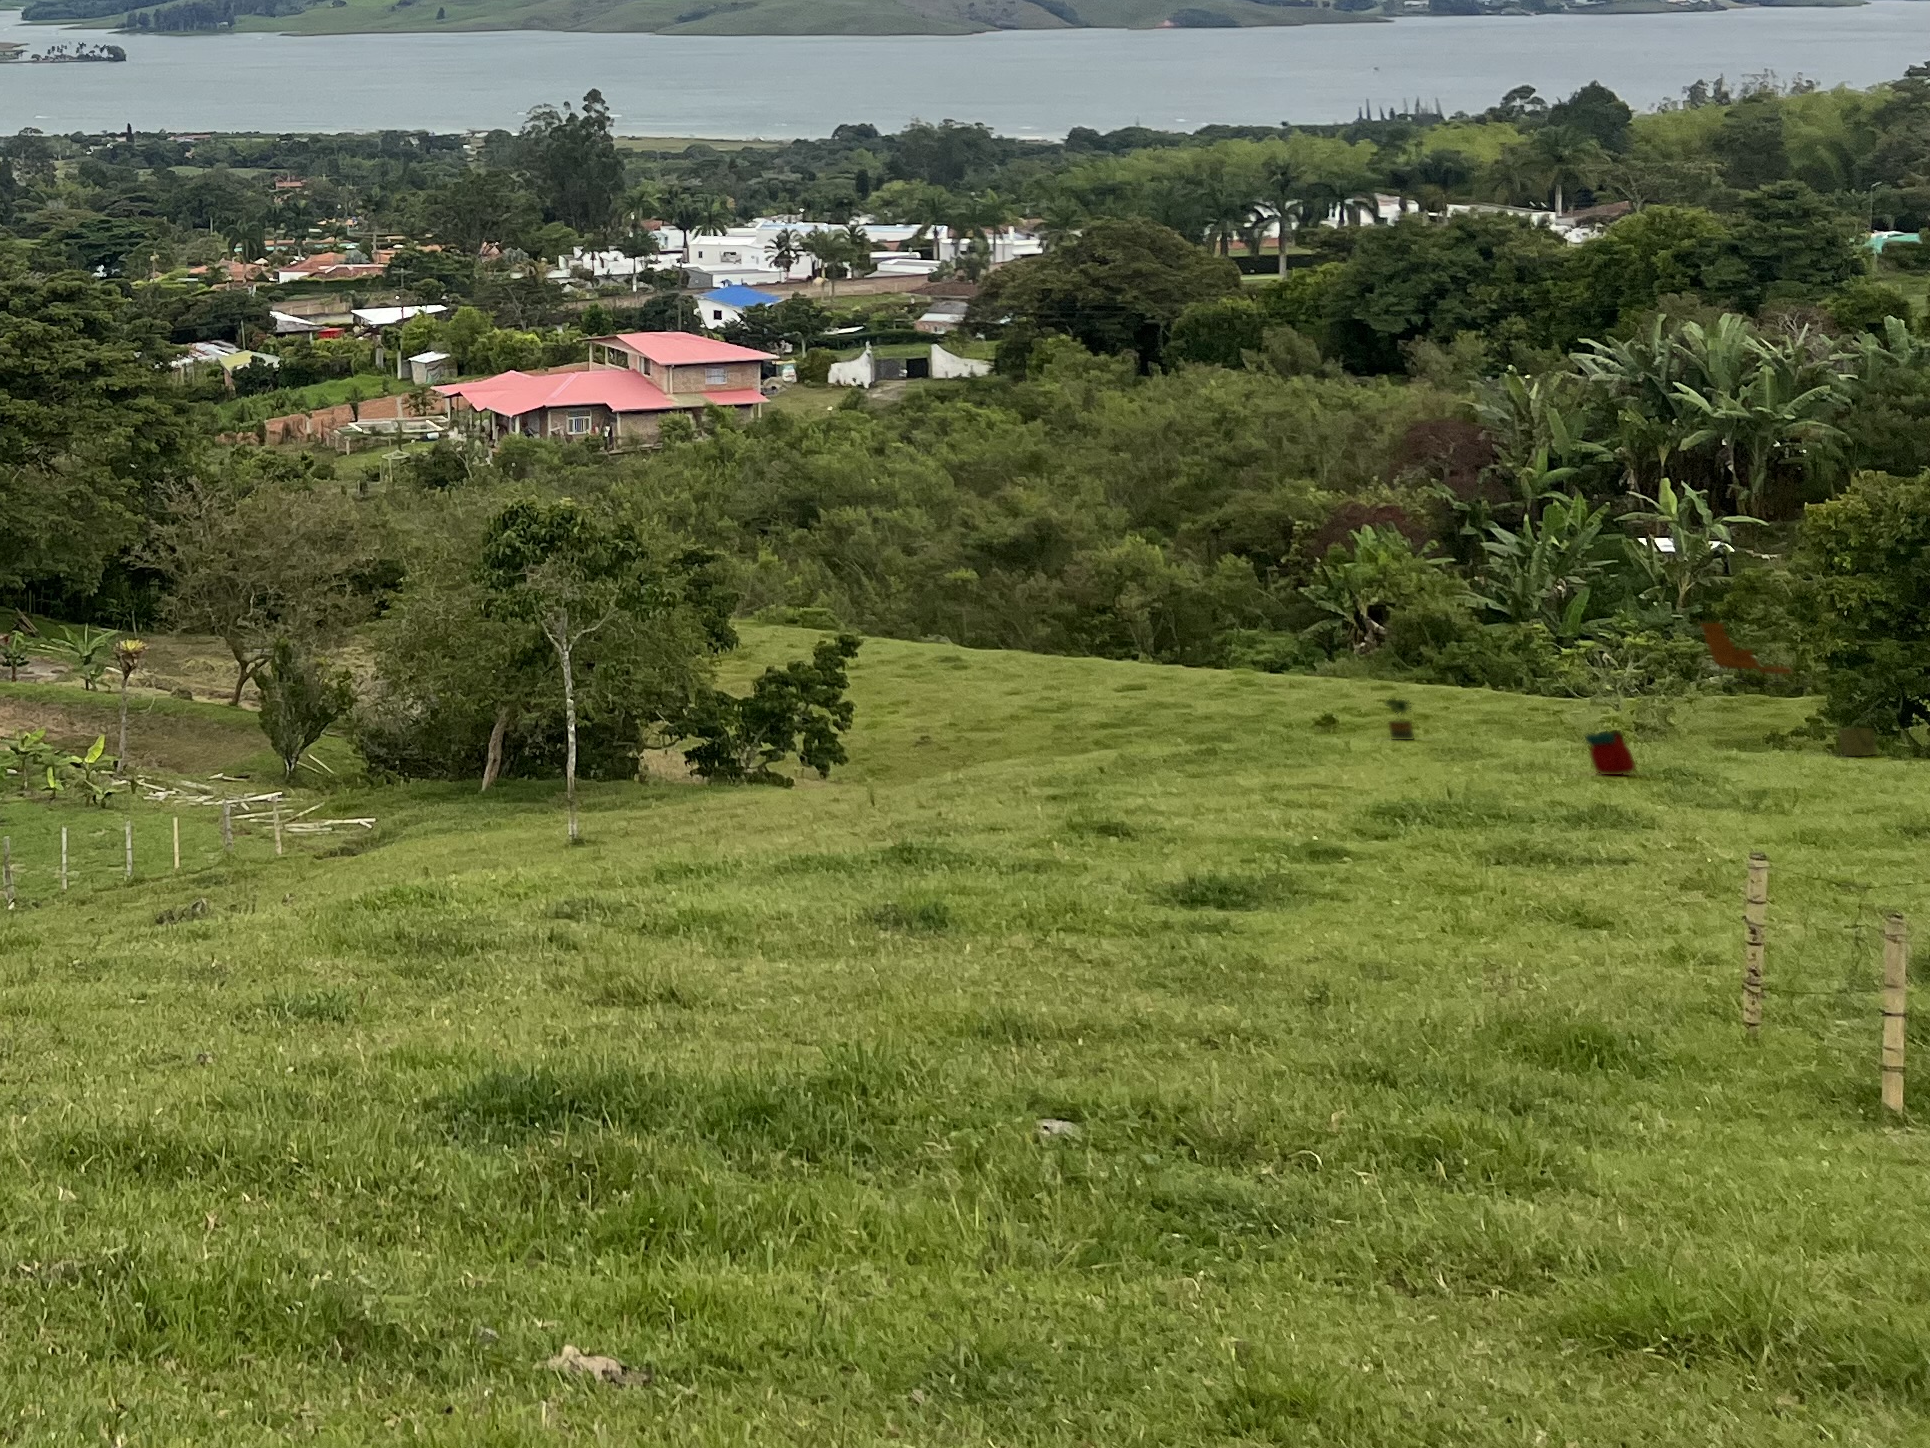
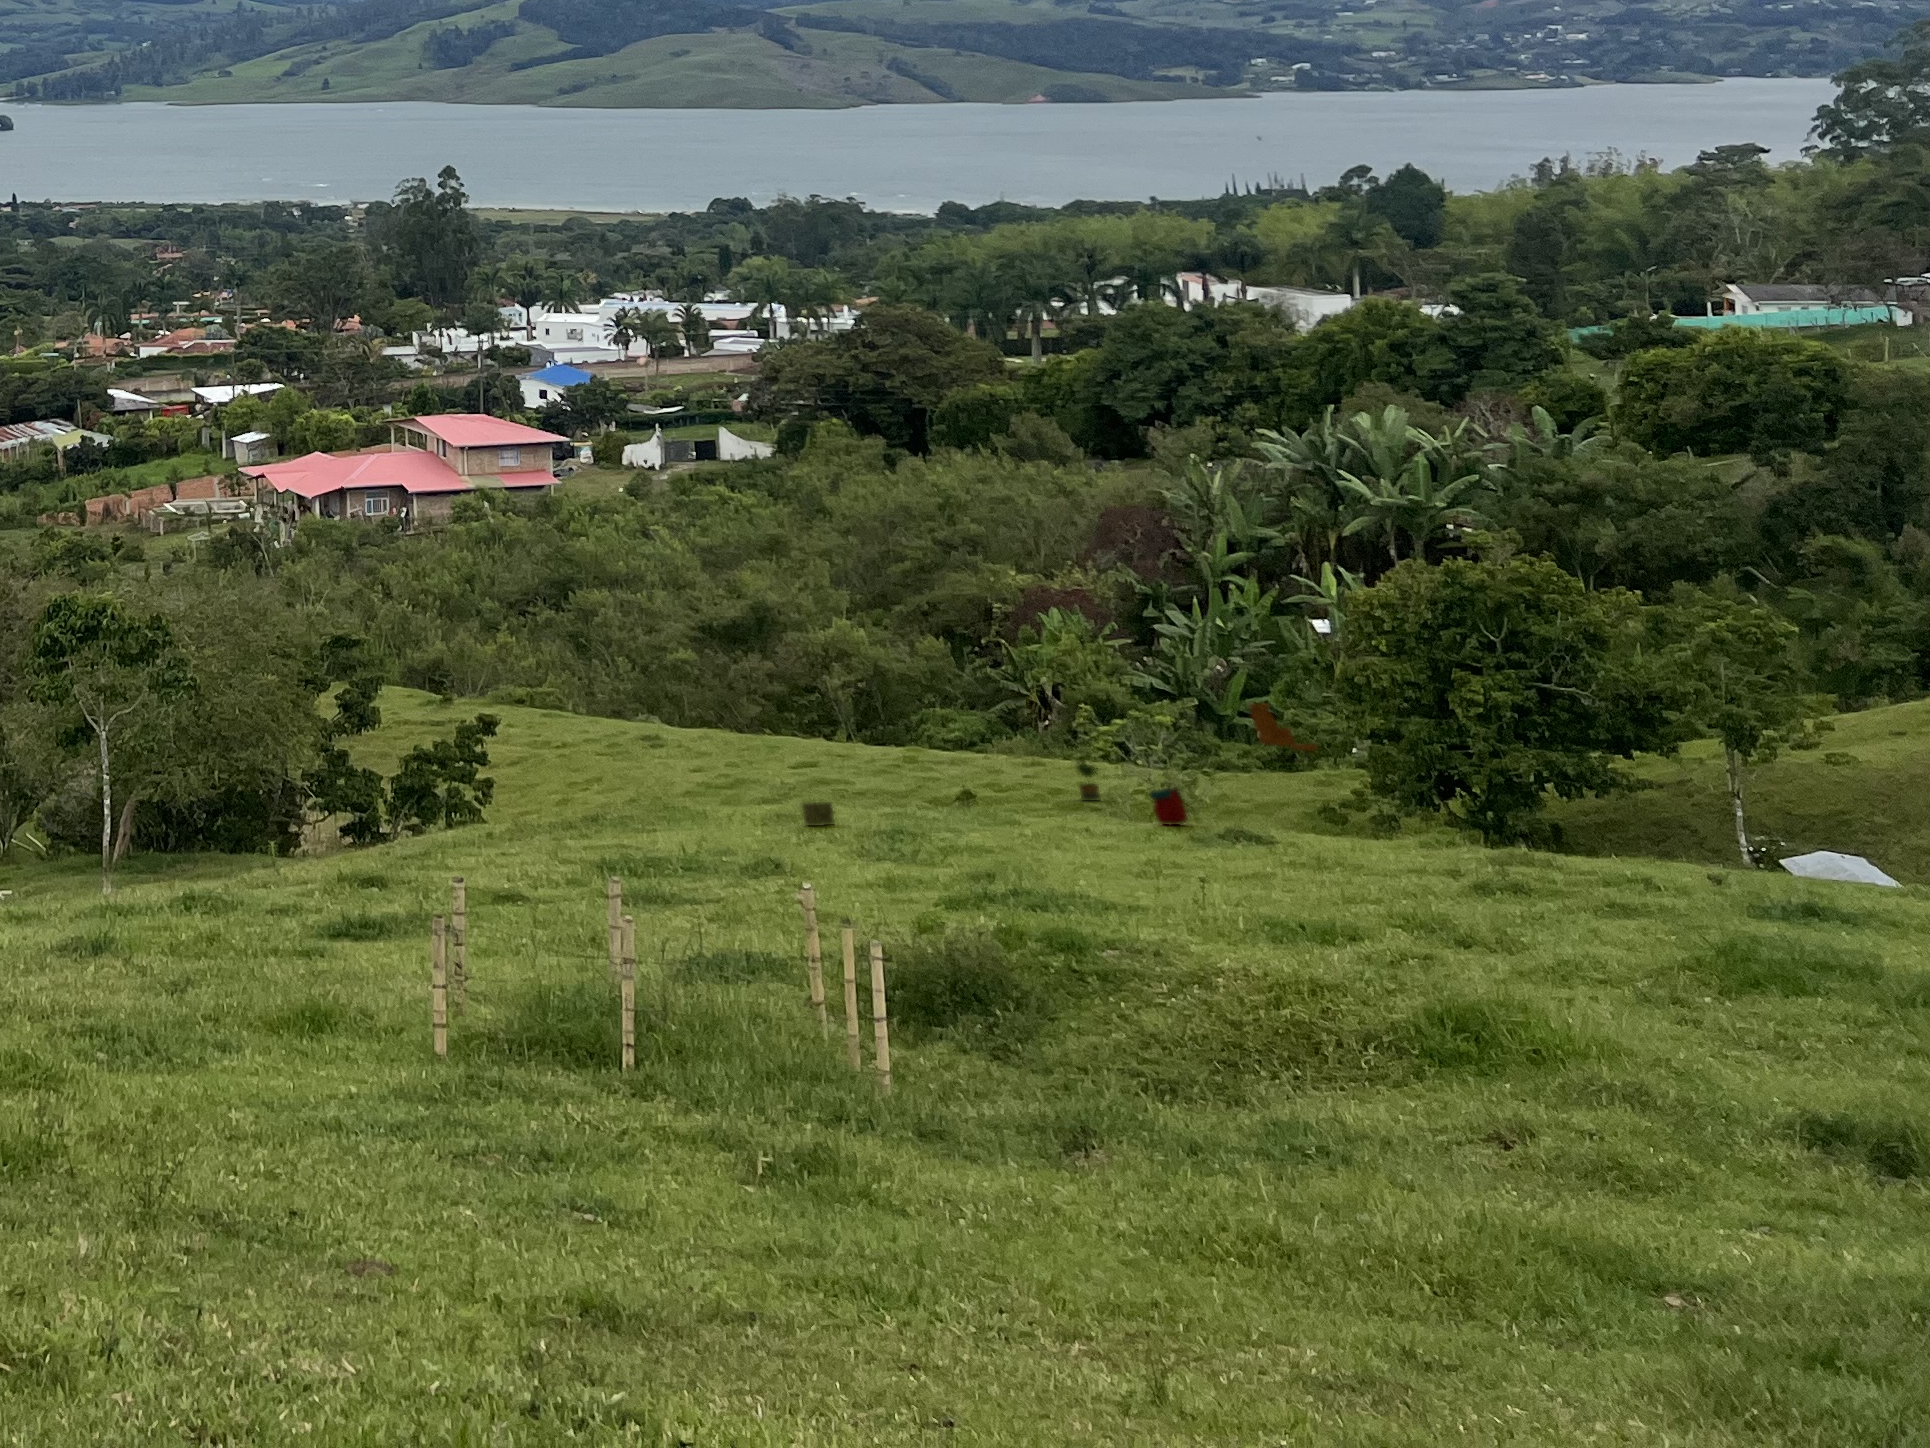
potted tree: present [1386,698,1414,740] -> present [1077,764,1100,801]
basket: present [1837,728,1877,756] -> present [802,802,835,826]
backpack: present [1586,730,1636,775] -> present [1150,787,1188,825]

